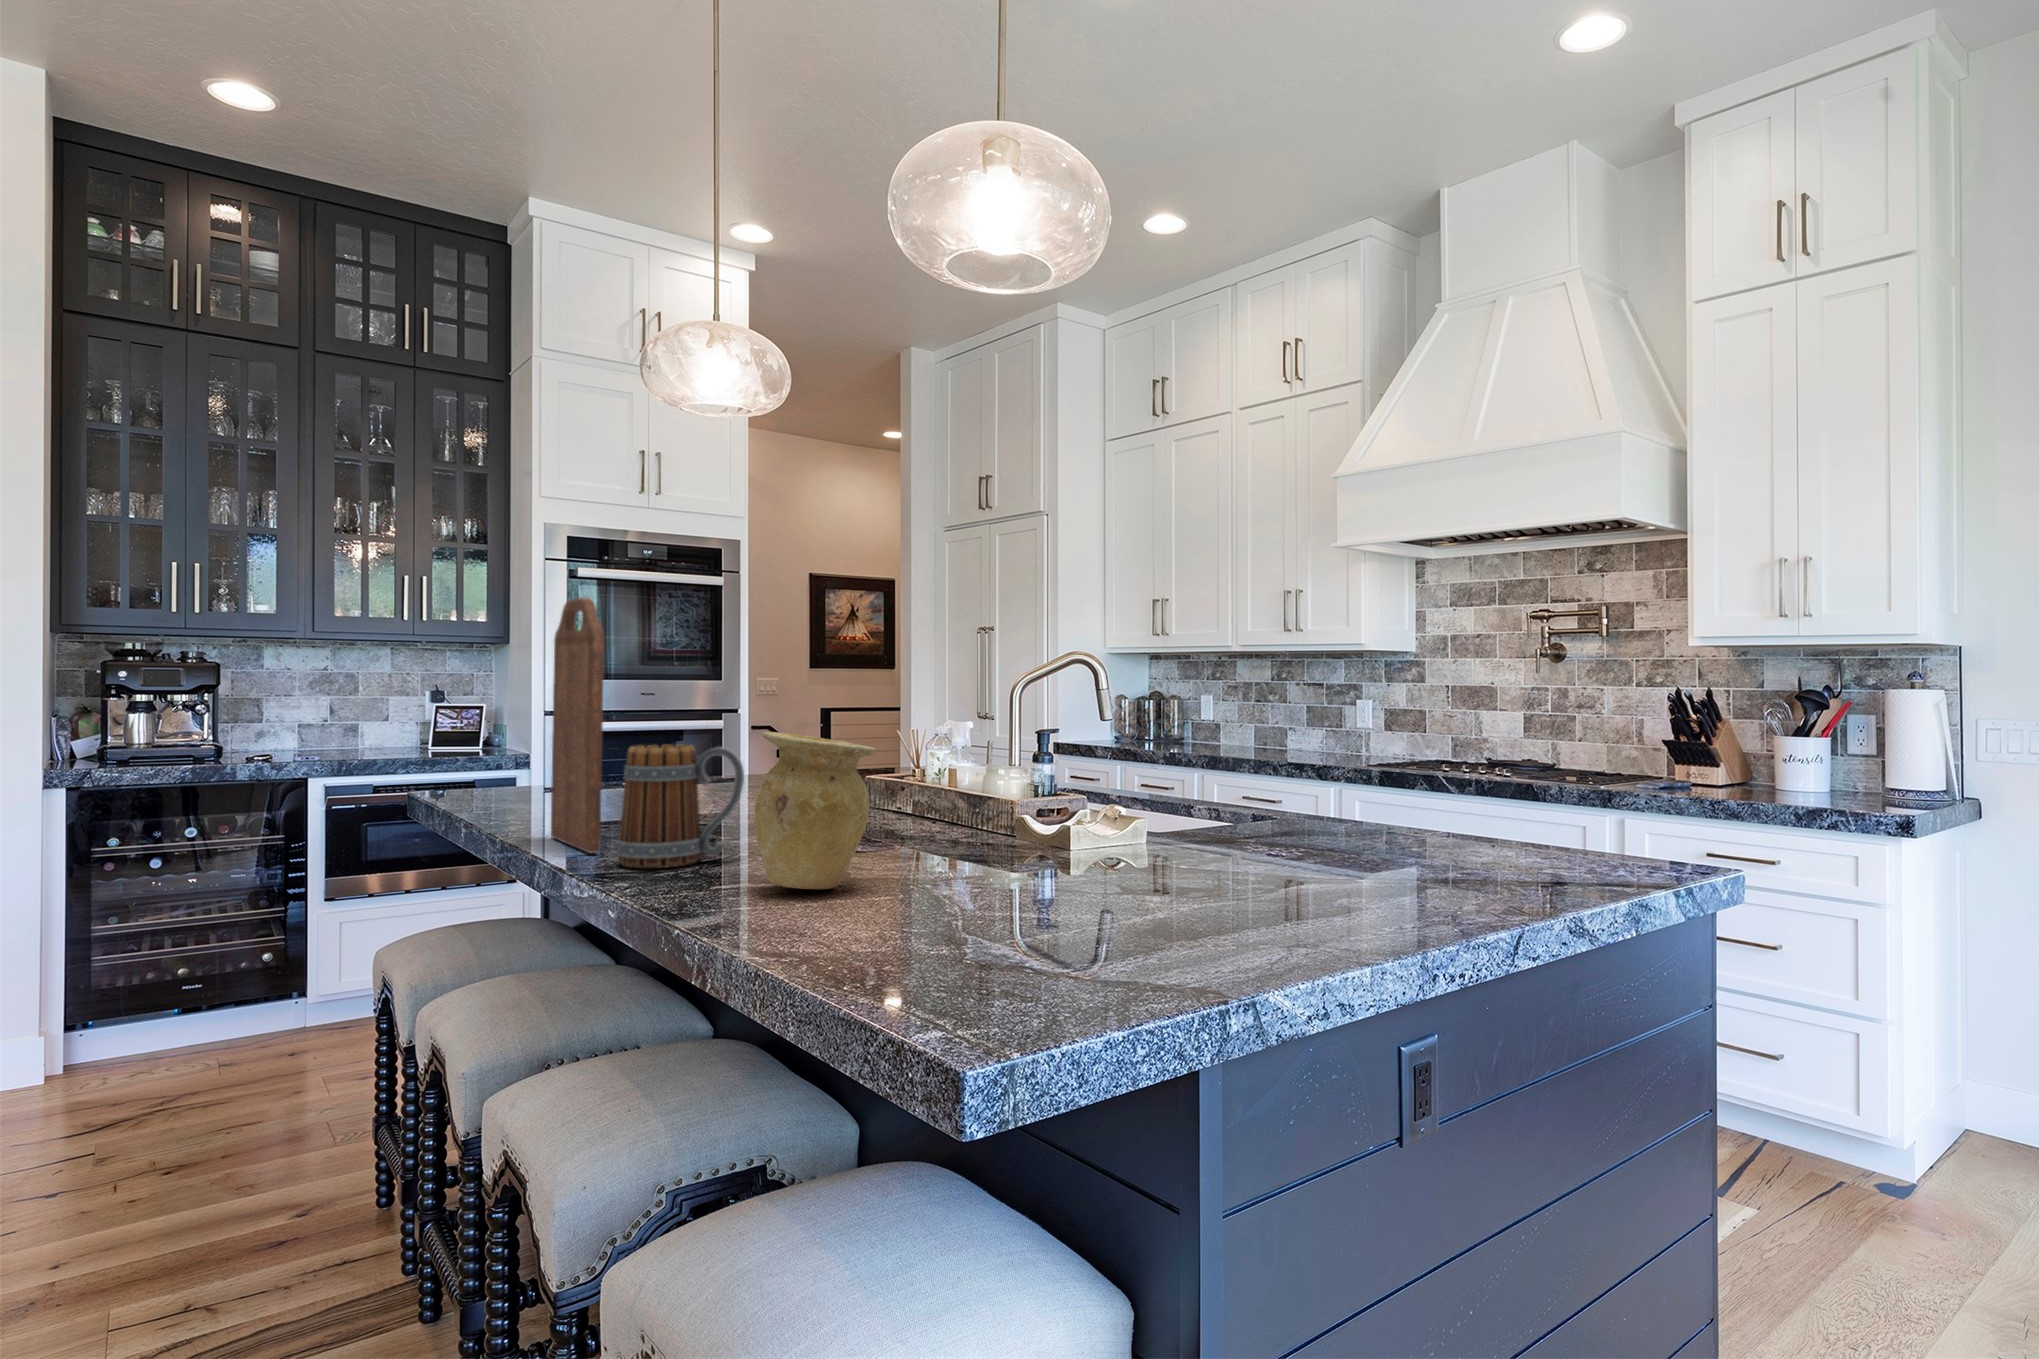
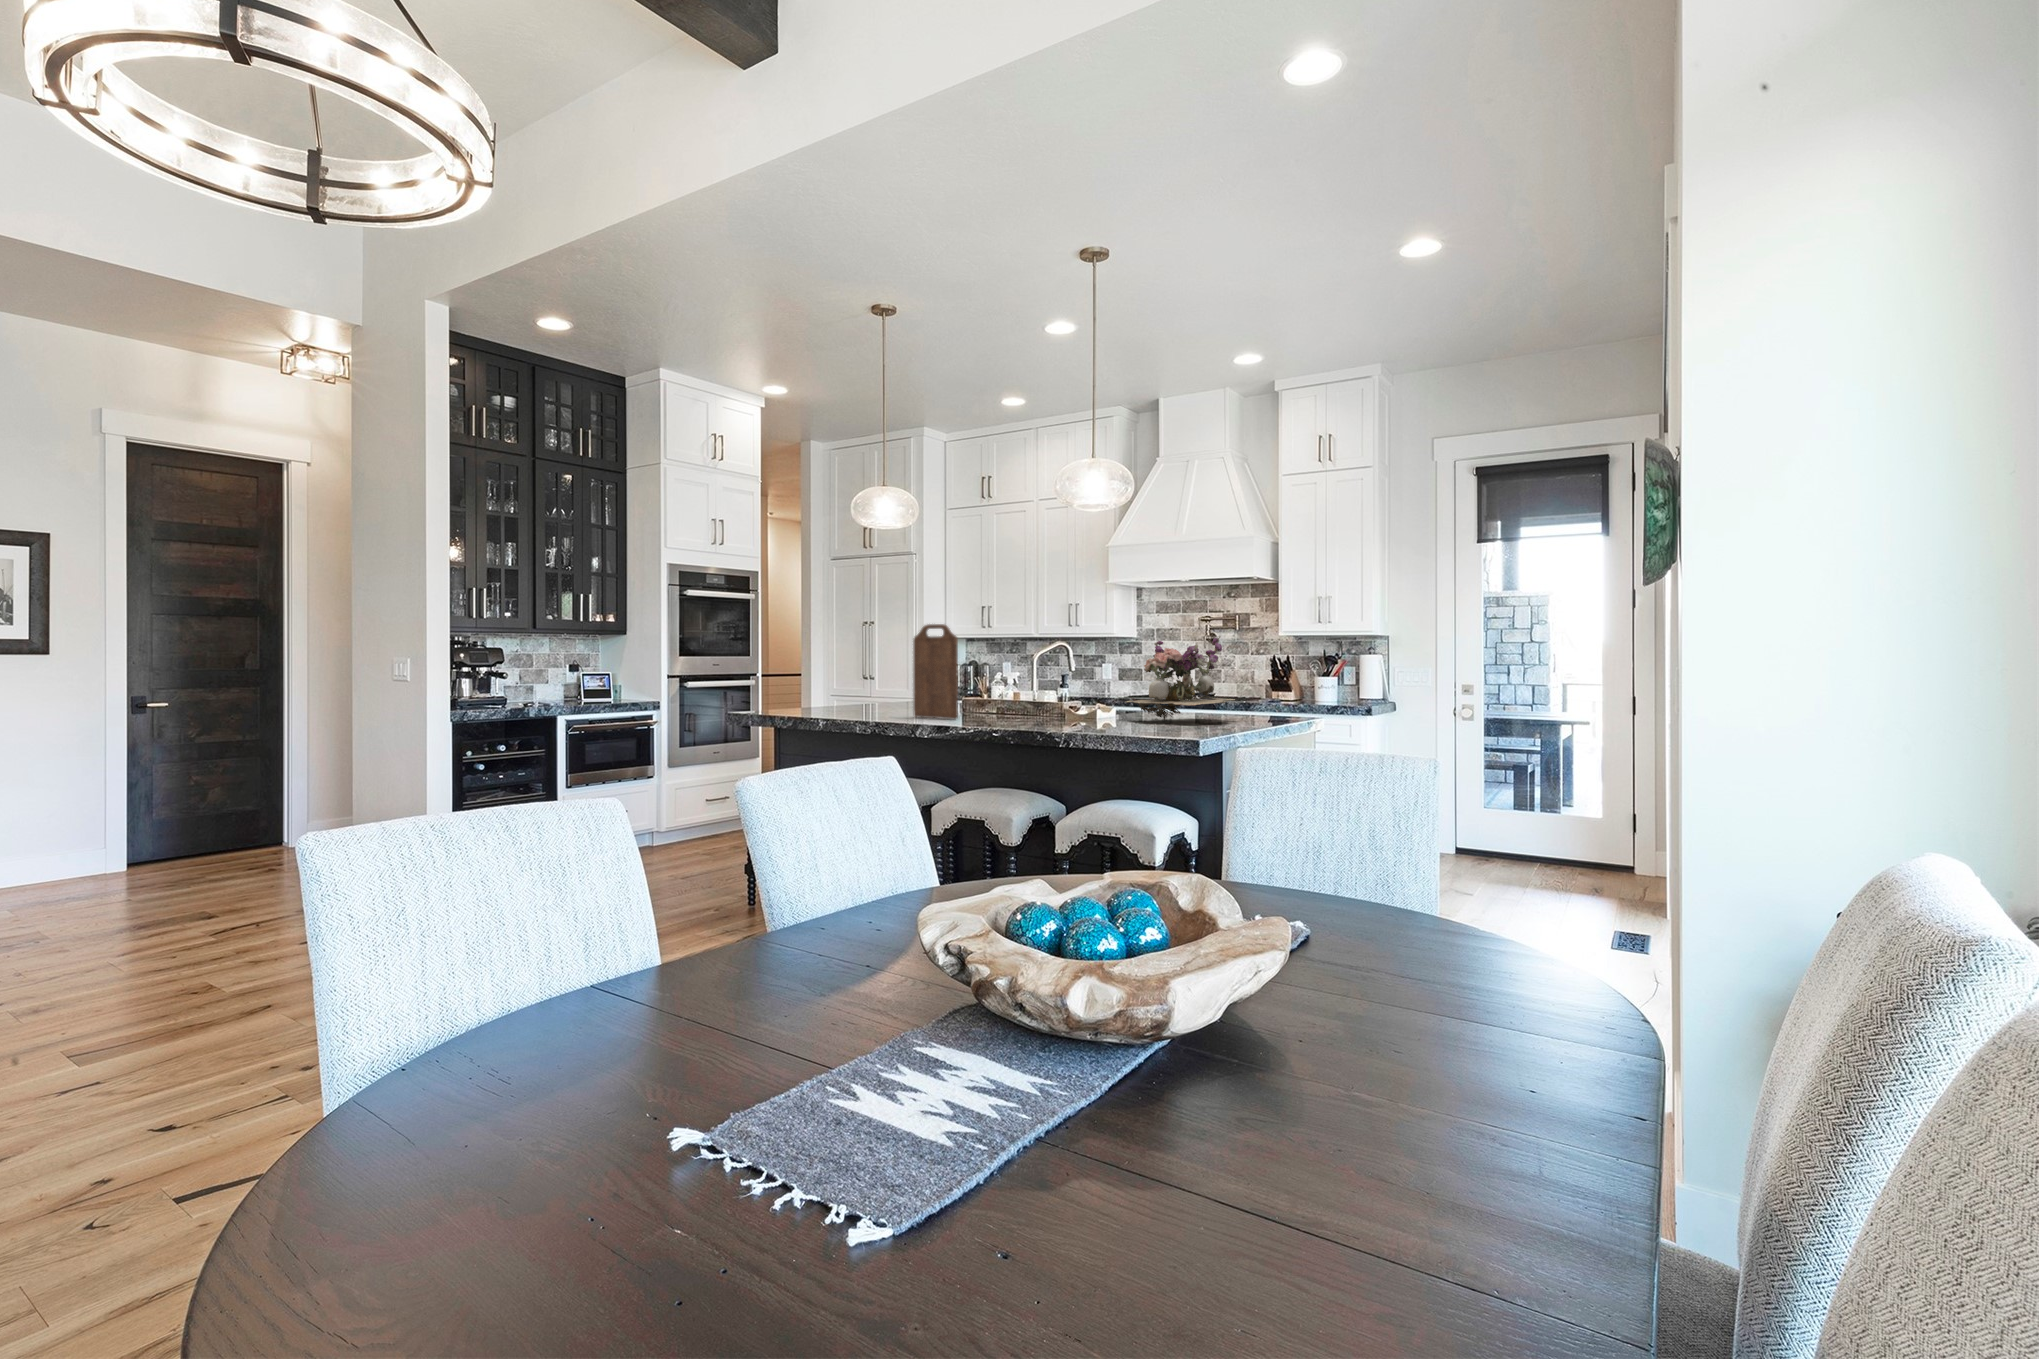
flower arrangement: none [994,624,1351,897] -> present [1127,636,1235,720]
vase: present [754,732,876,890] -> none [1053,671,1090,722]
mug: present [617,745,744,868] -> none [976,678,1017,721]

